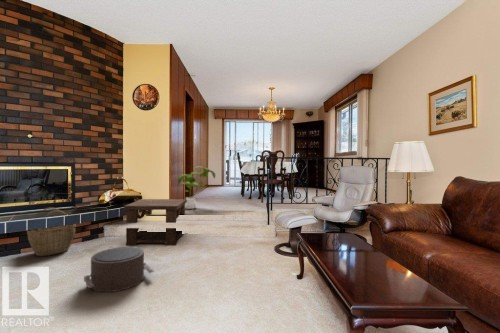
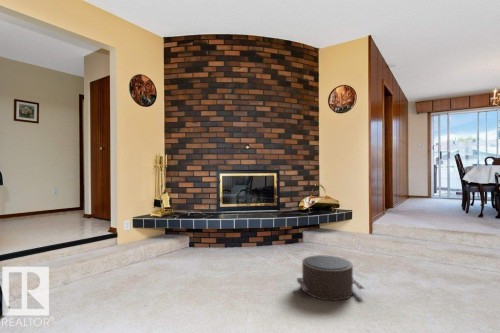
house plant: present [178,166,215,209] -> none [378,172,427,223]
side table: present [124,199,187,246] -> none [324,208,391,264]
woven basket: present [27,207,76,256] -> none [247,210,282,253]

